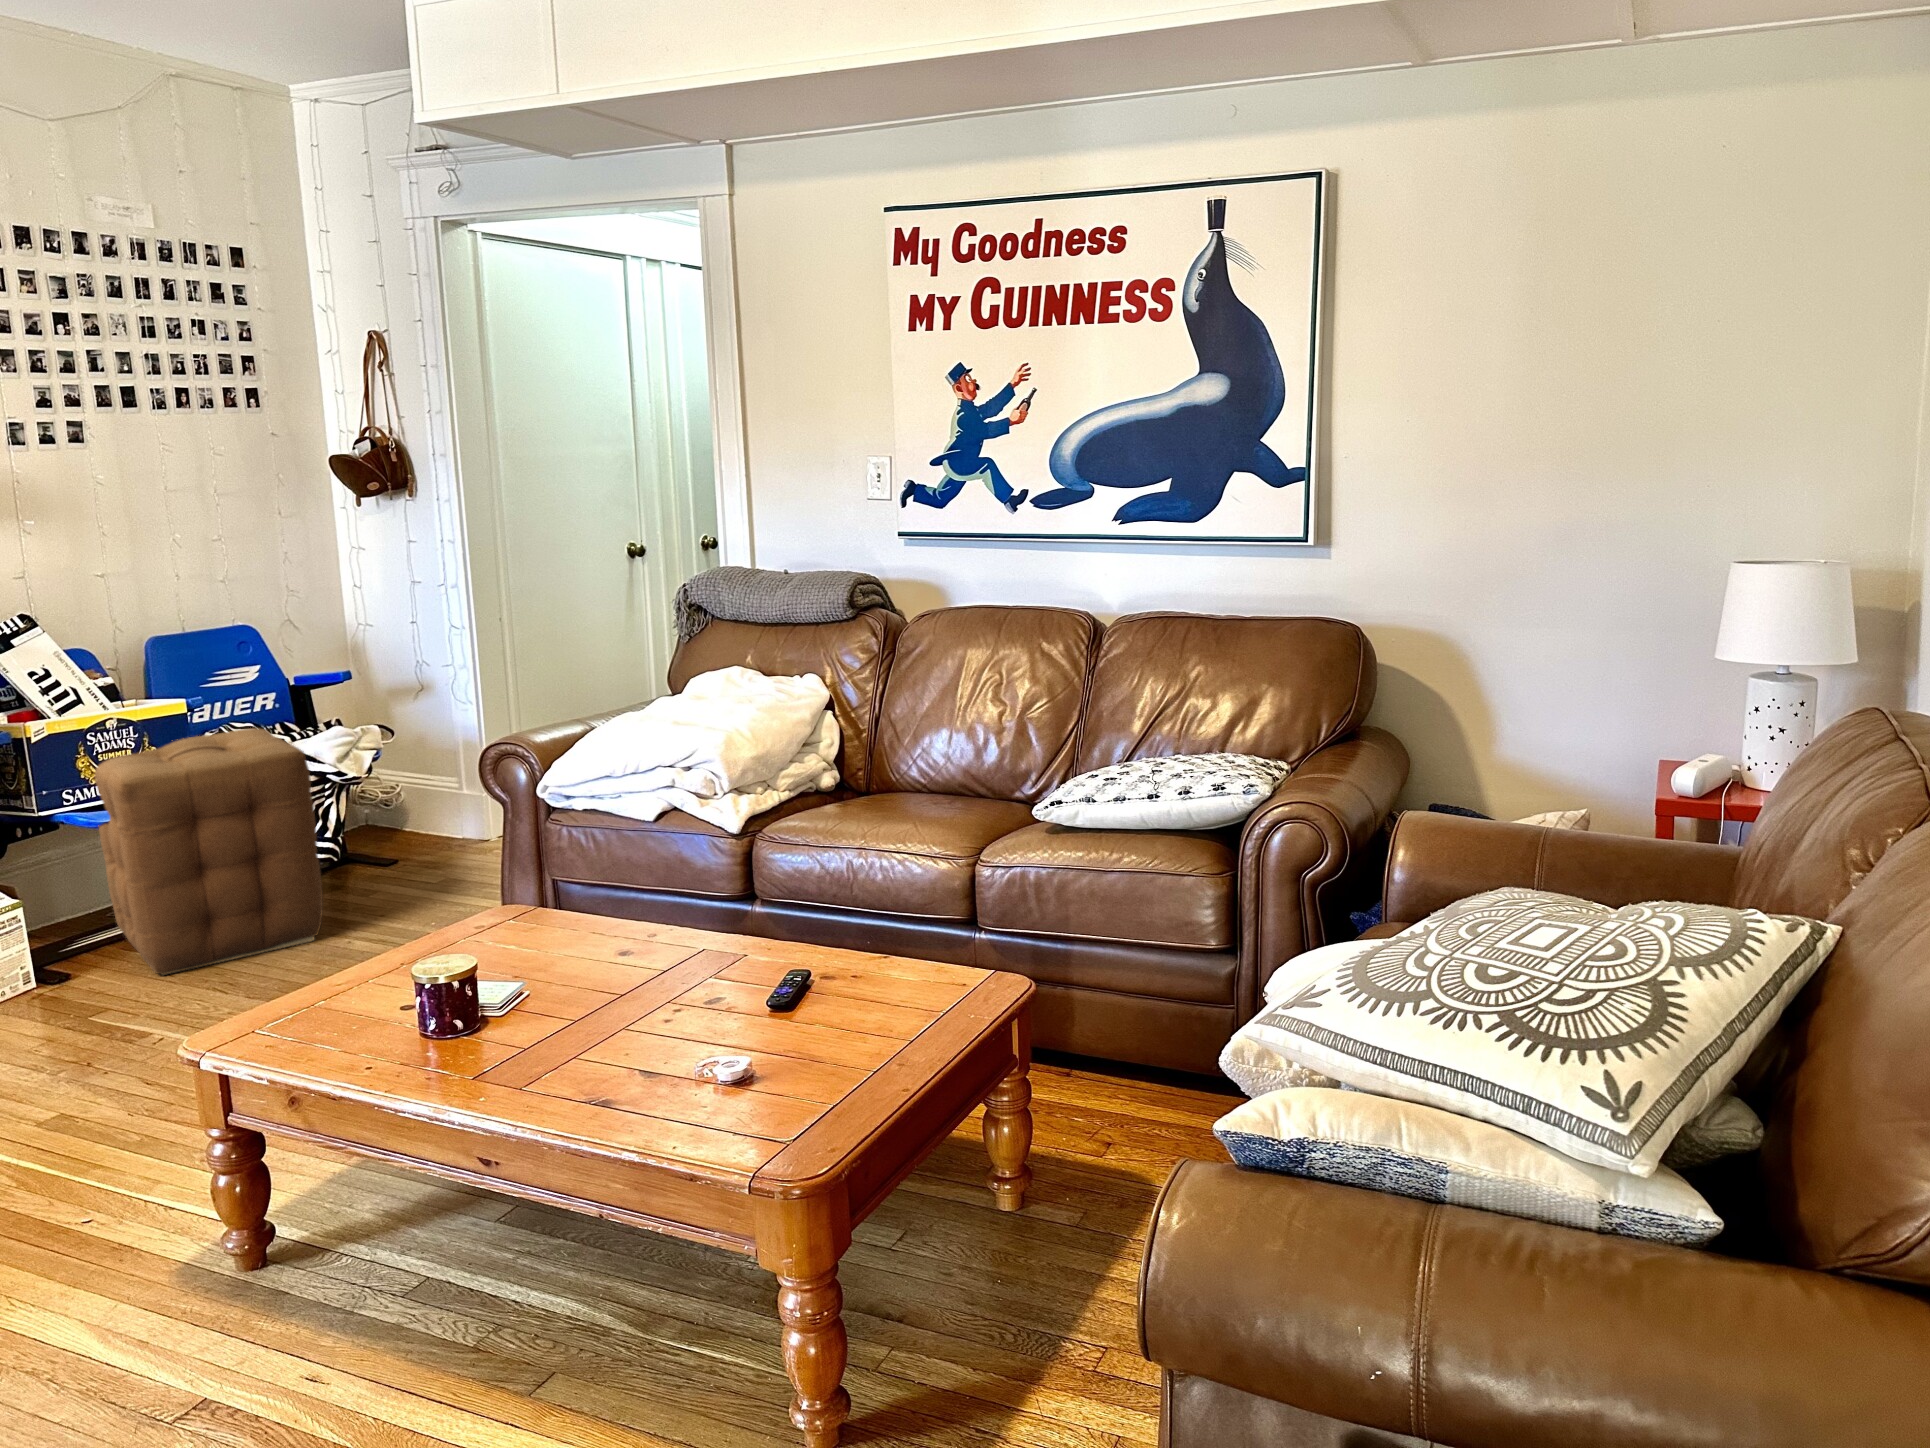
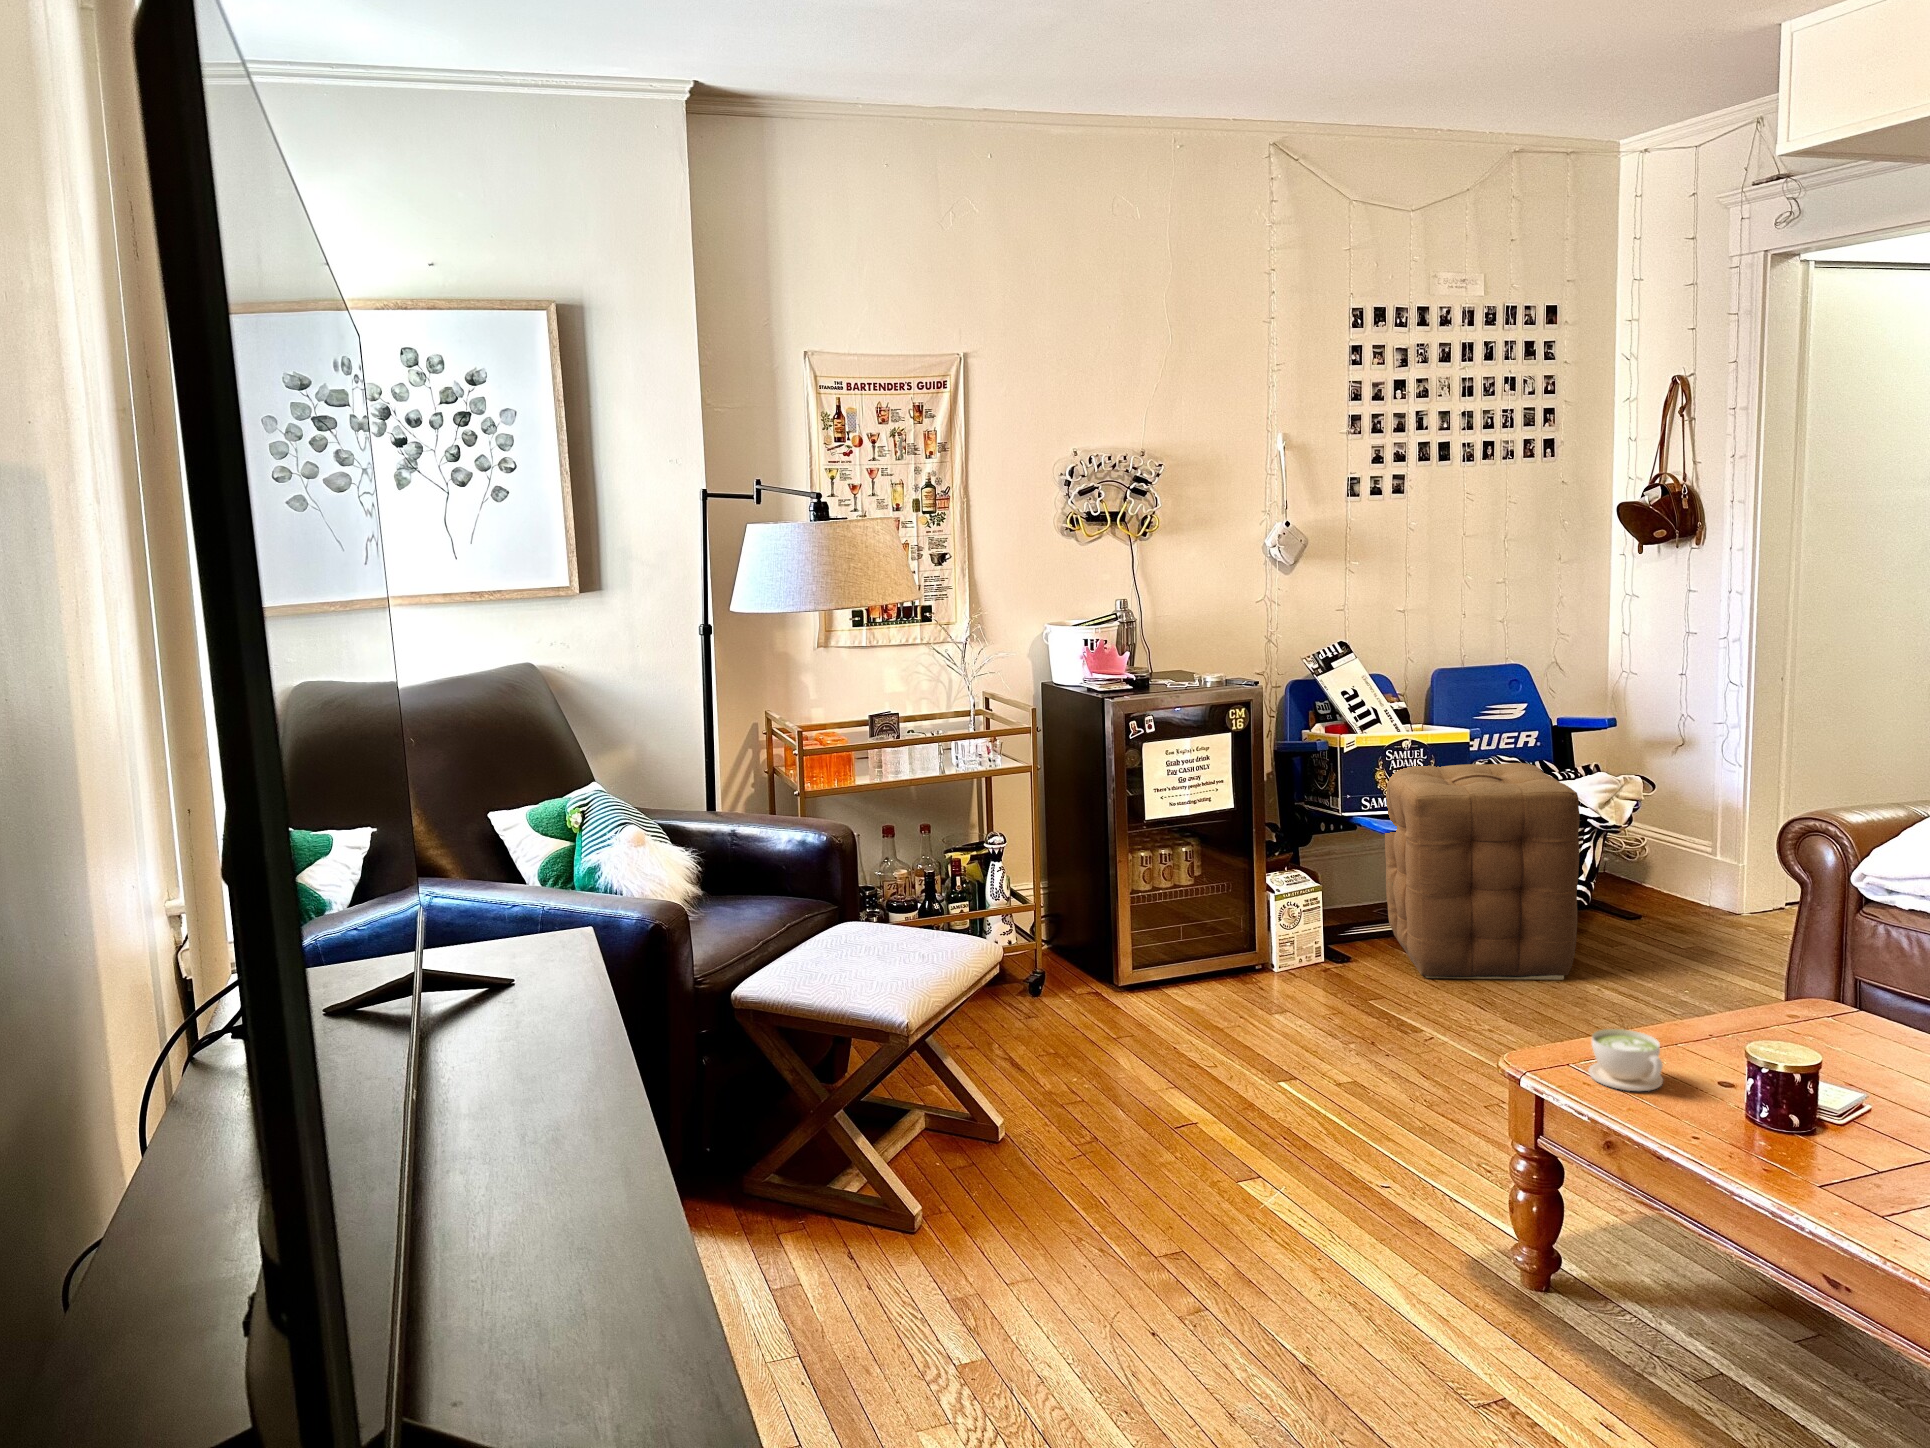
coffee cup: none [273,982,348,1044] -> present [1588,1029,1663,1091]

